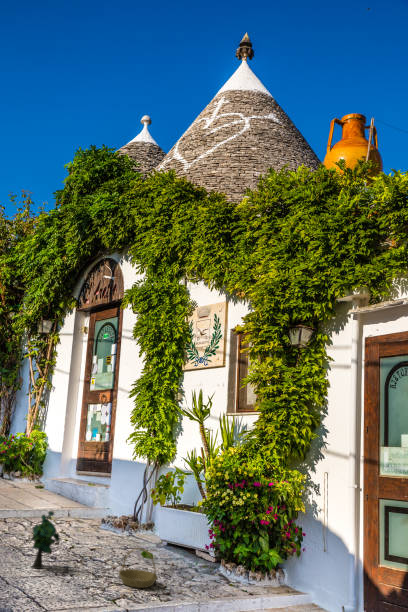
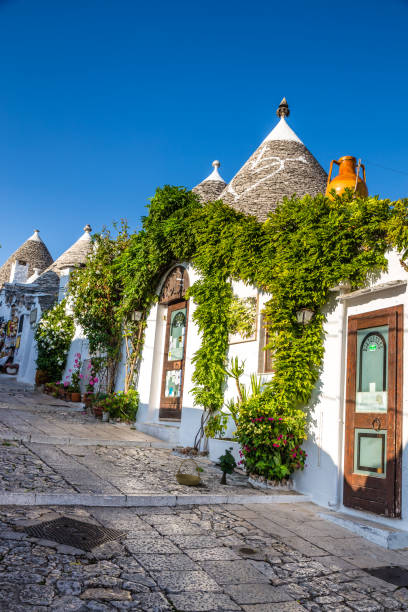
decorative plant: present [31,511,60,569] -> present [218,447,237,485]

